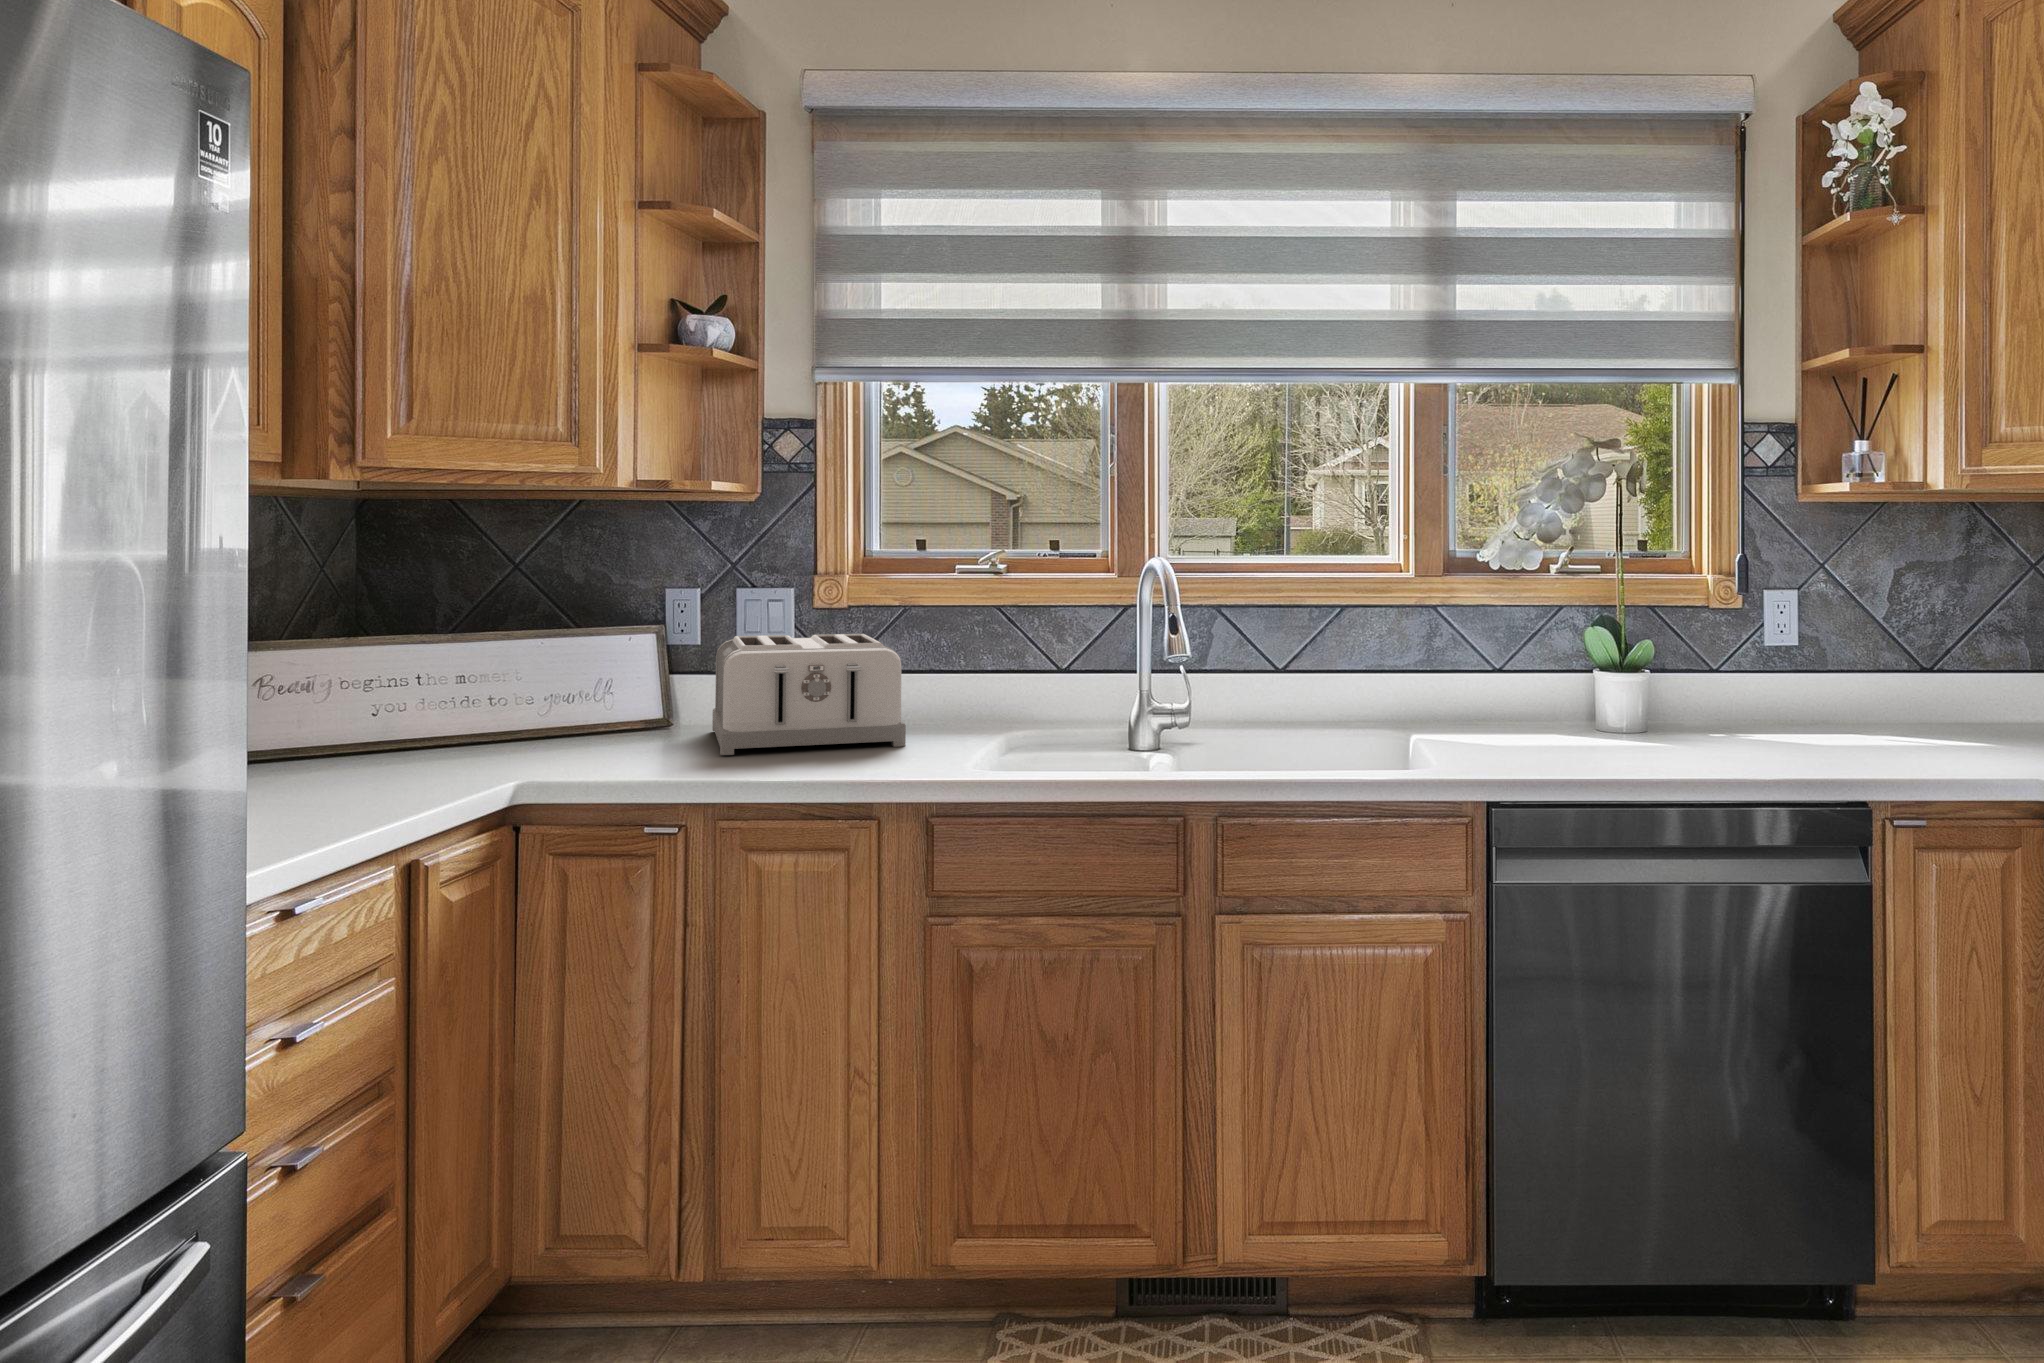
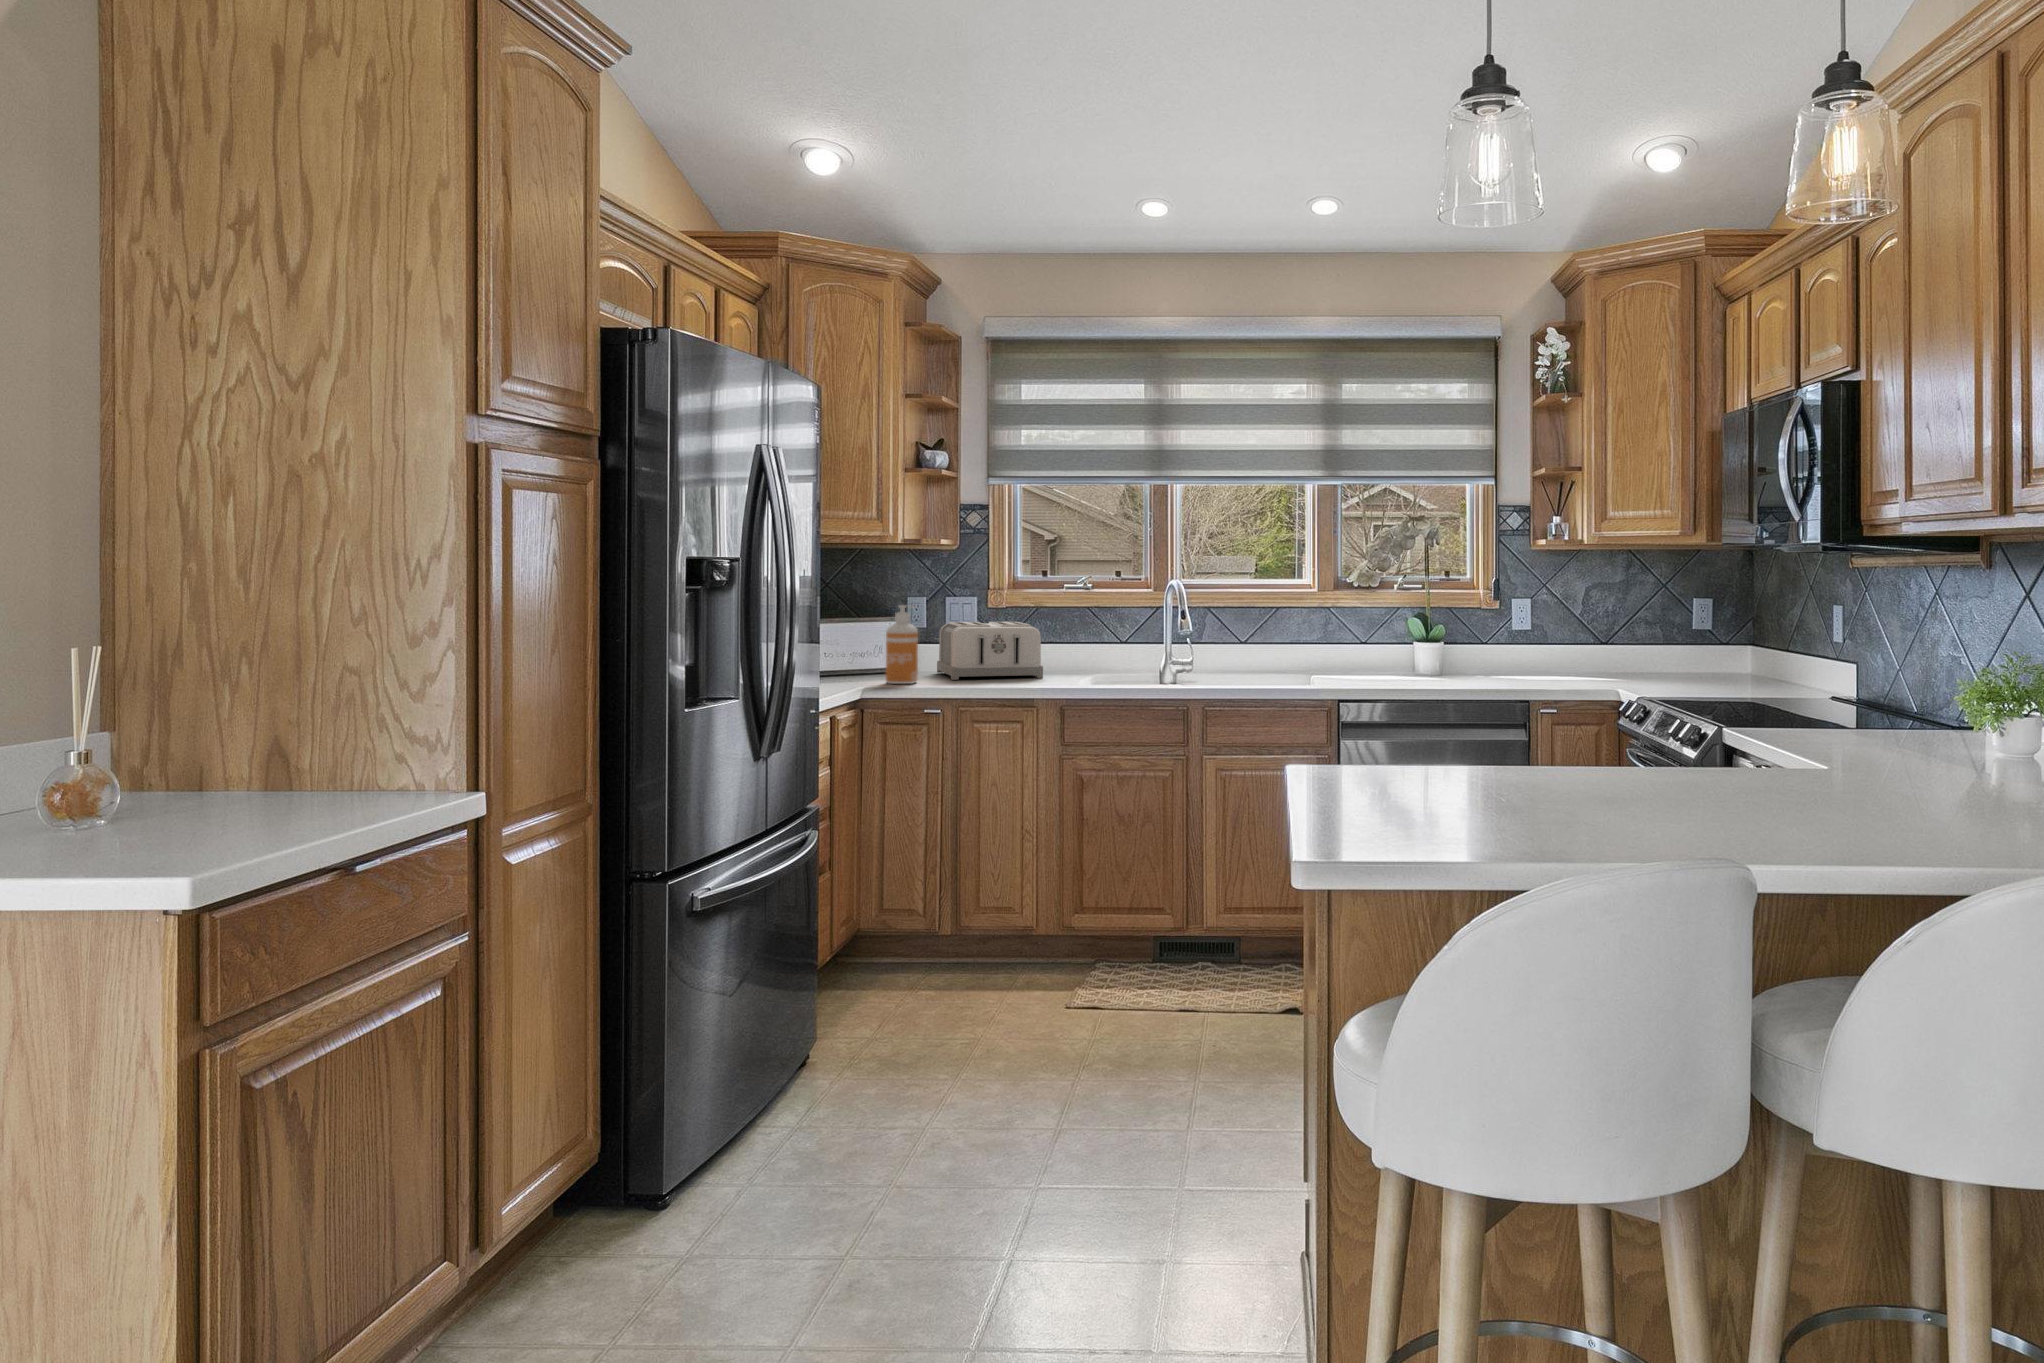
soap dispenser: none [574,610,643,772] -> present [886,605,918,684]

